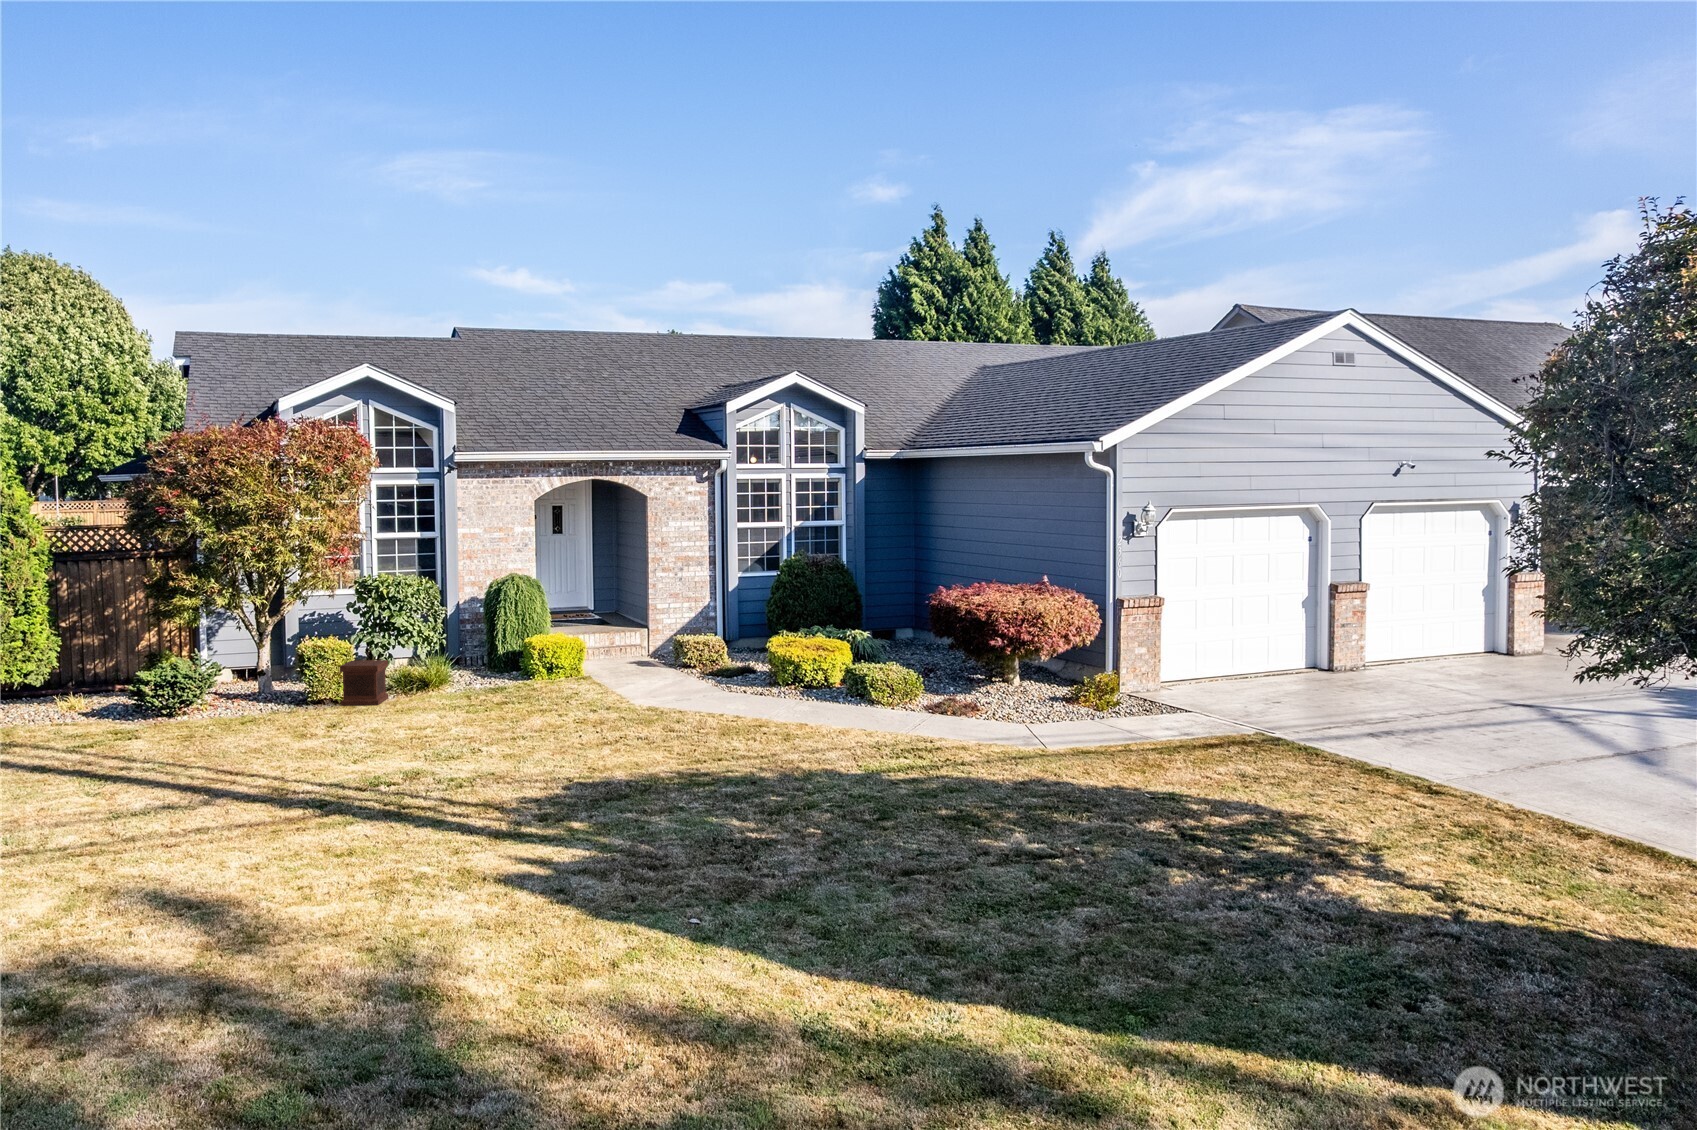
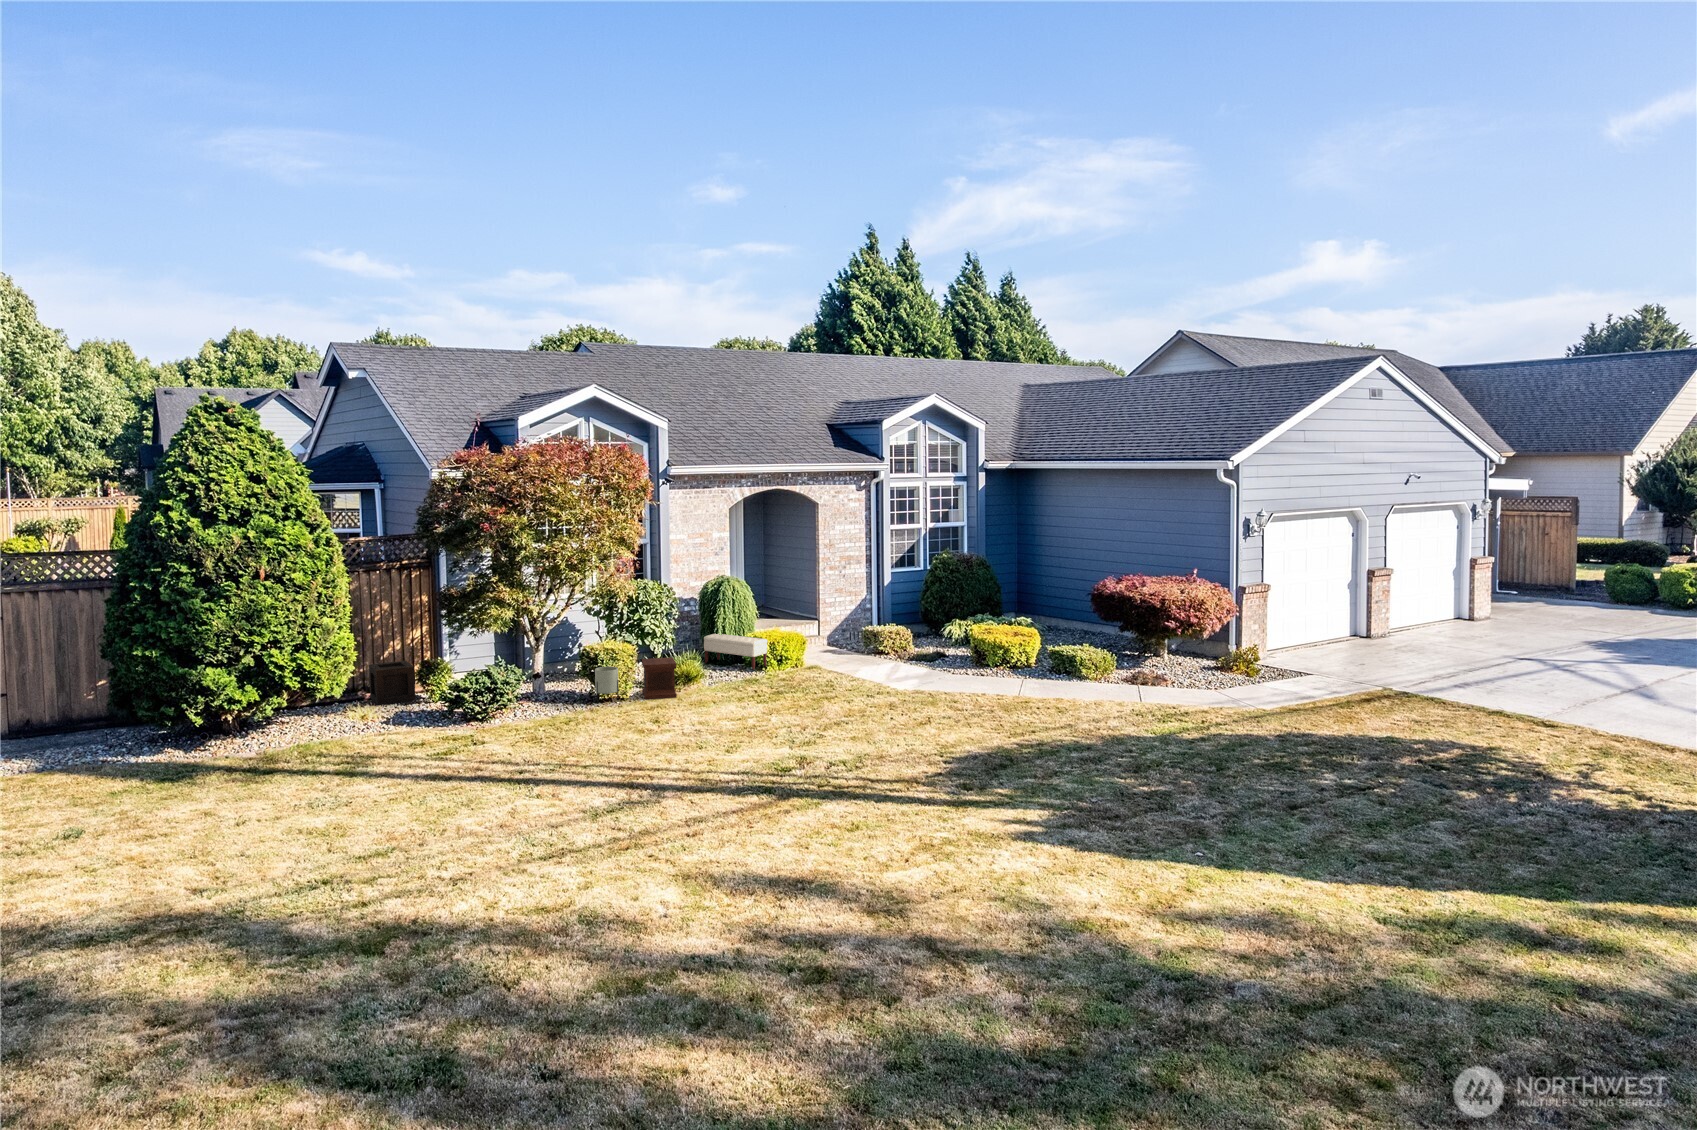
bench: none [475,641,539,682] -> present [704,634,767,670]
wooden crate: none [59,655,111,701] -> present [369,661,415,705]
planter: none [282,667,310,708] -> present [595,666,618,704]

